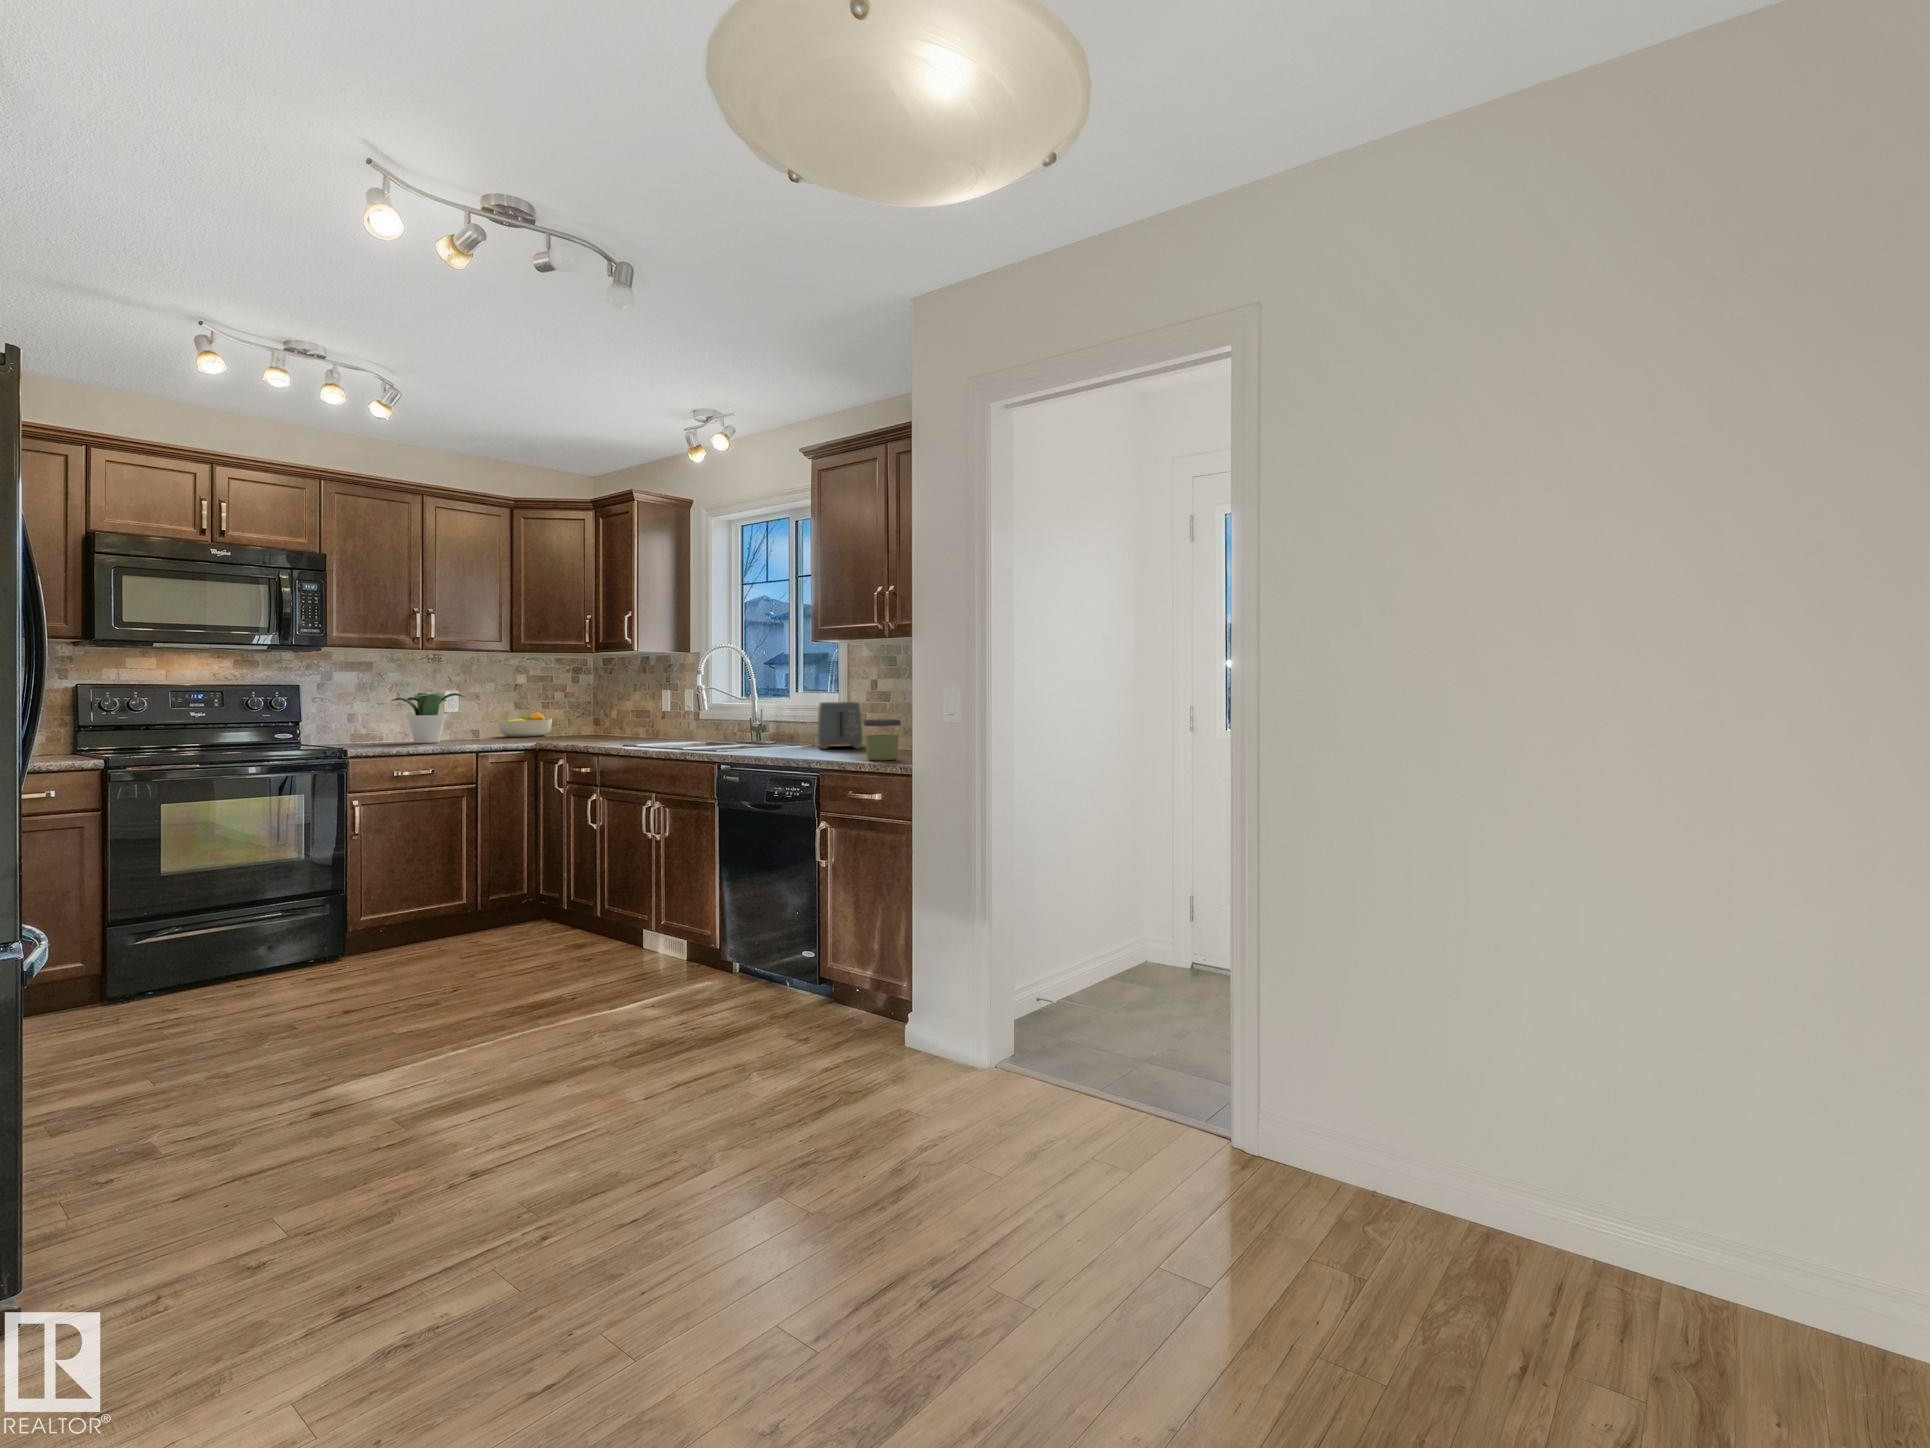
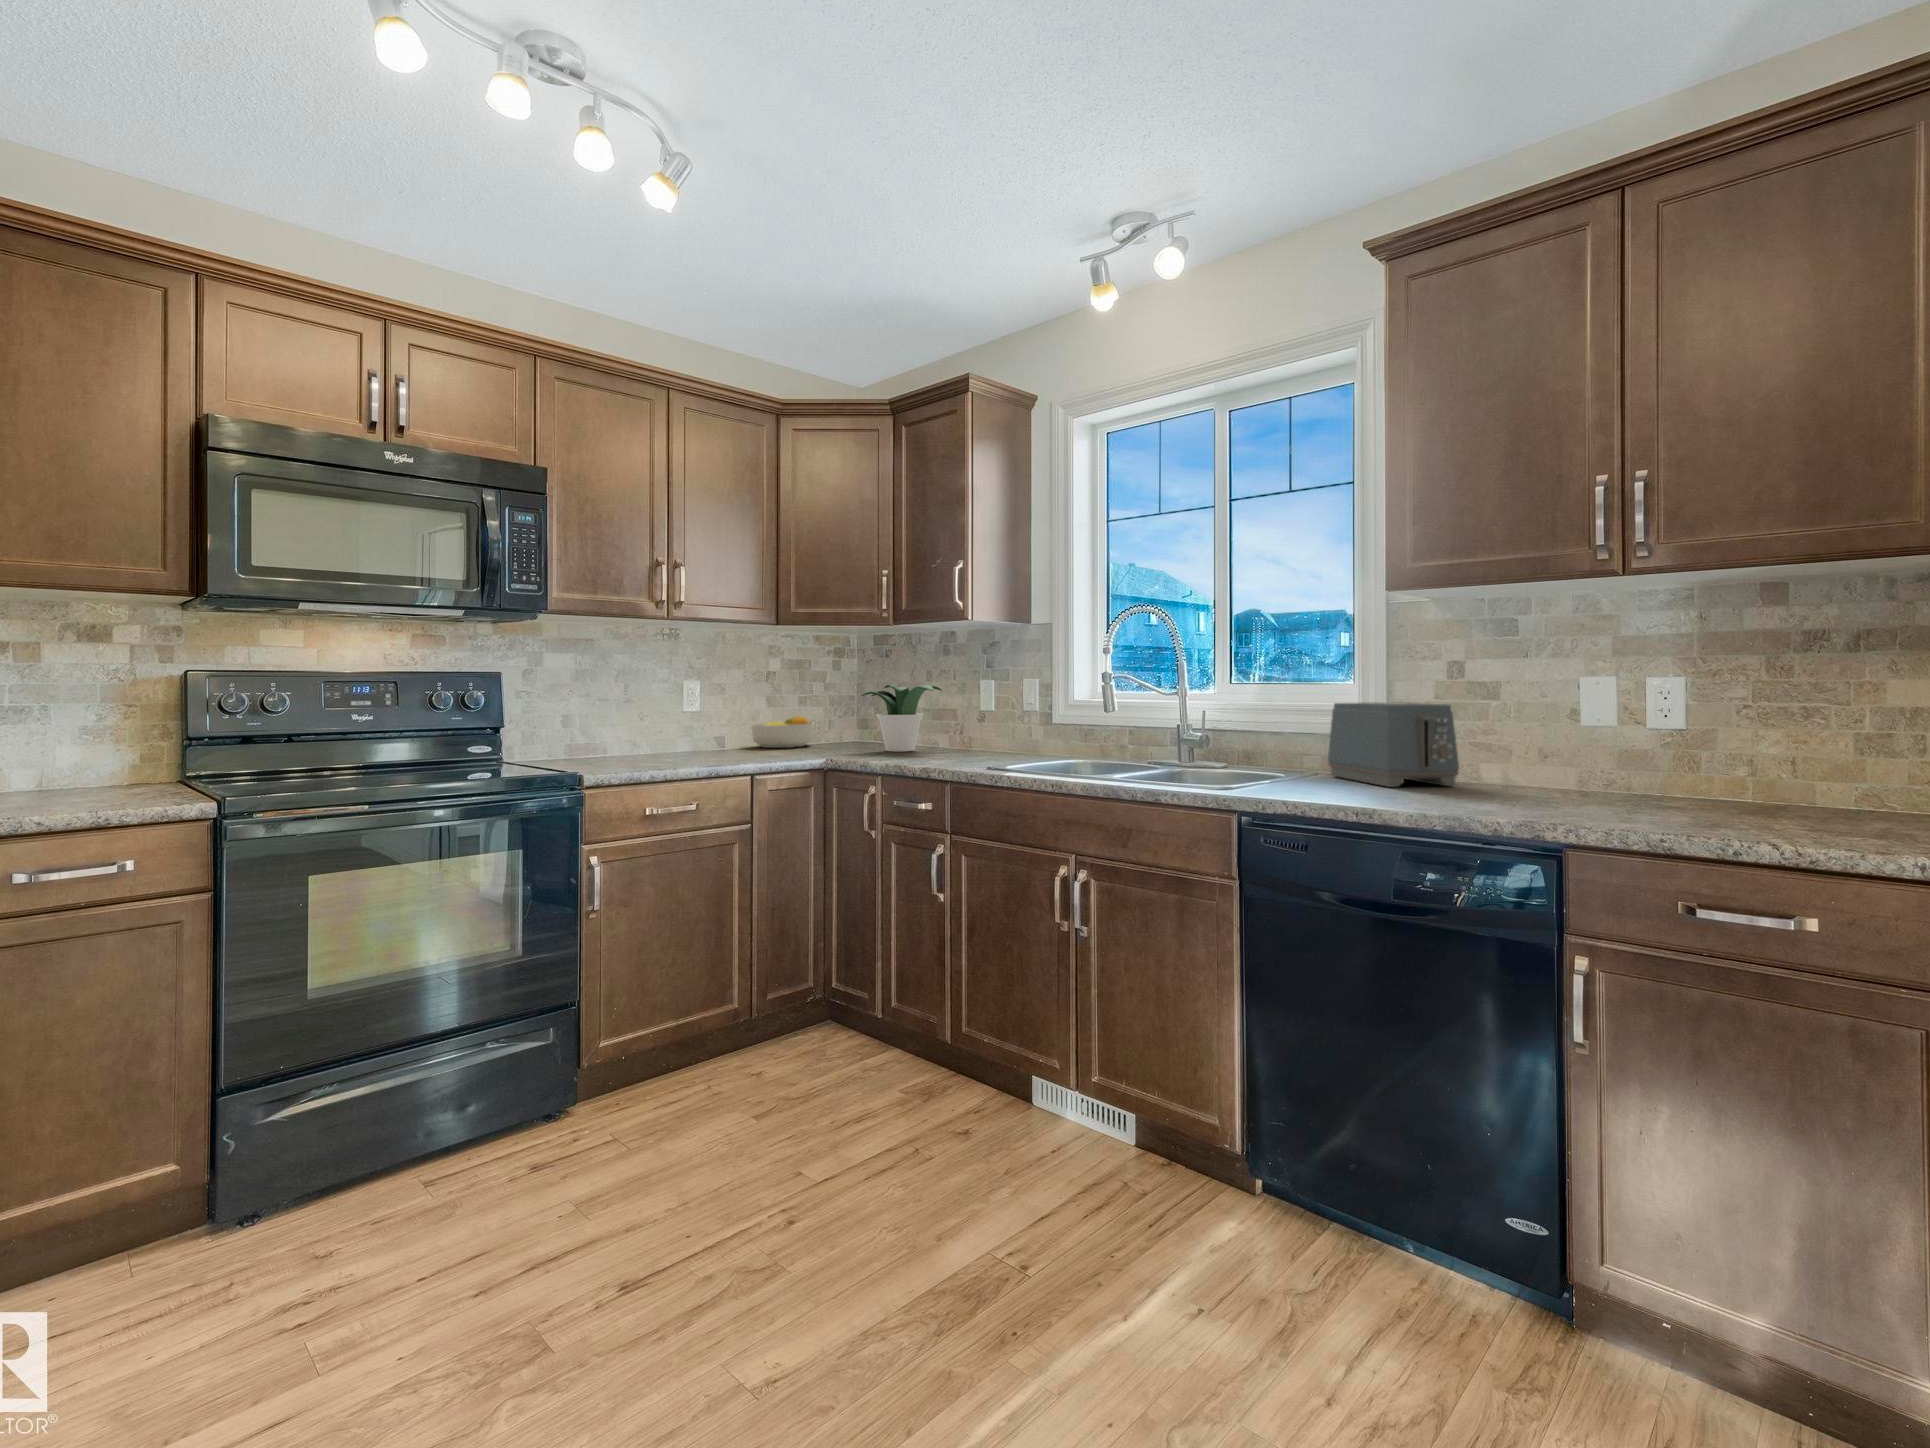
potted plant: present [392,693,465,743] -> present [861,685,942,751]
jar: present [863,719,901,760] -> none [1672,742,1776,835]

